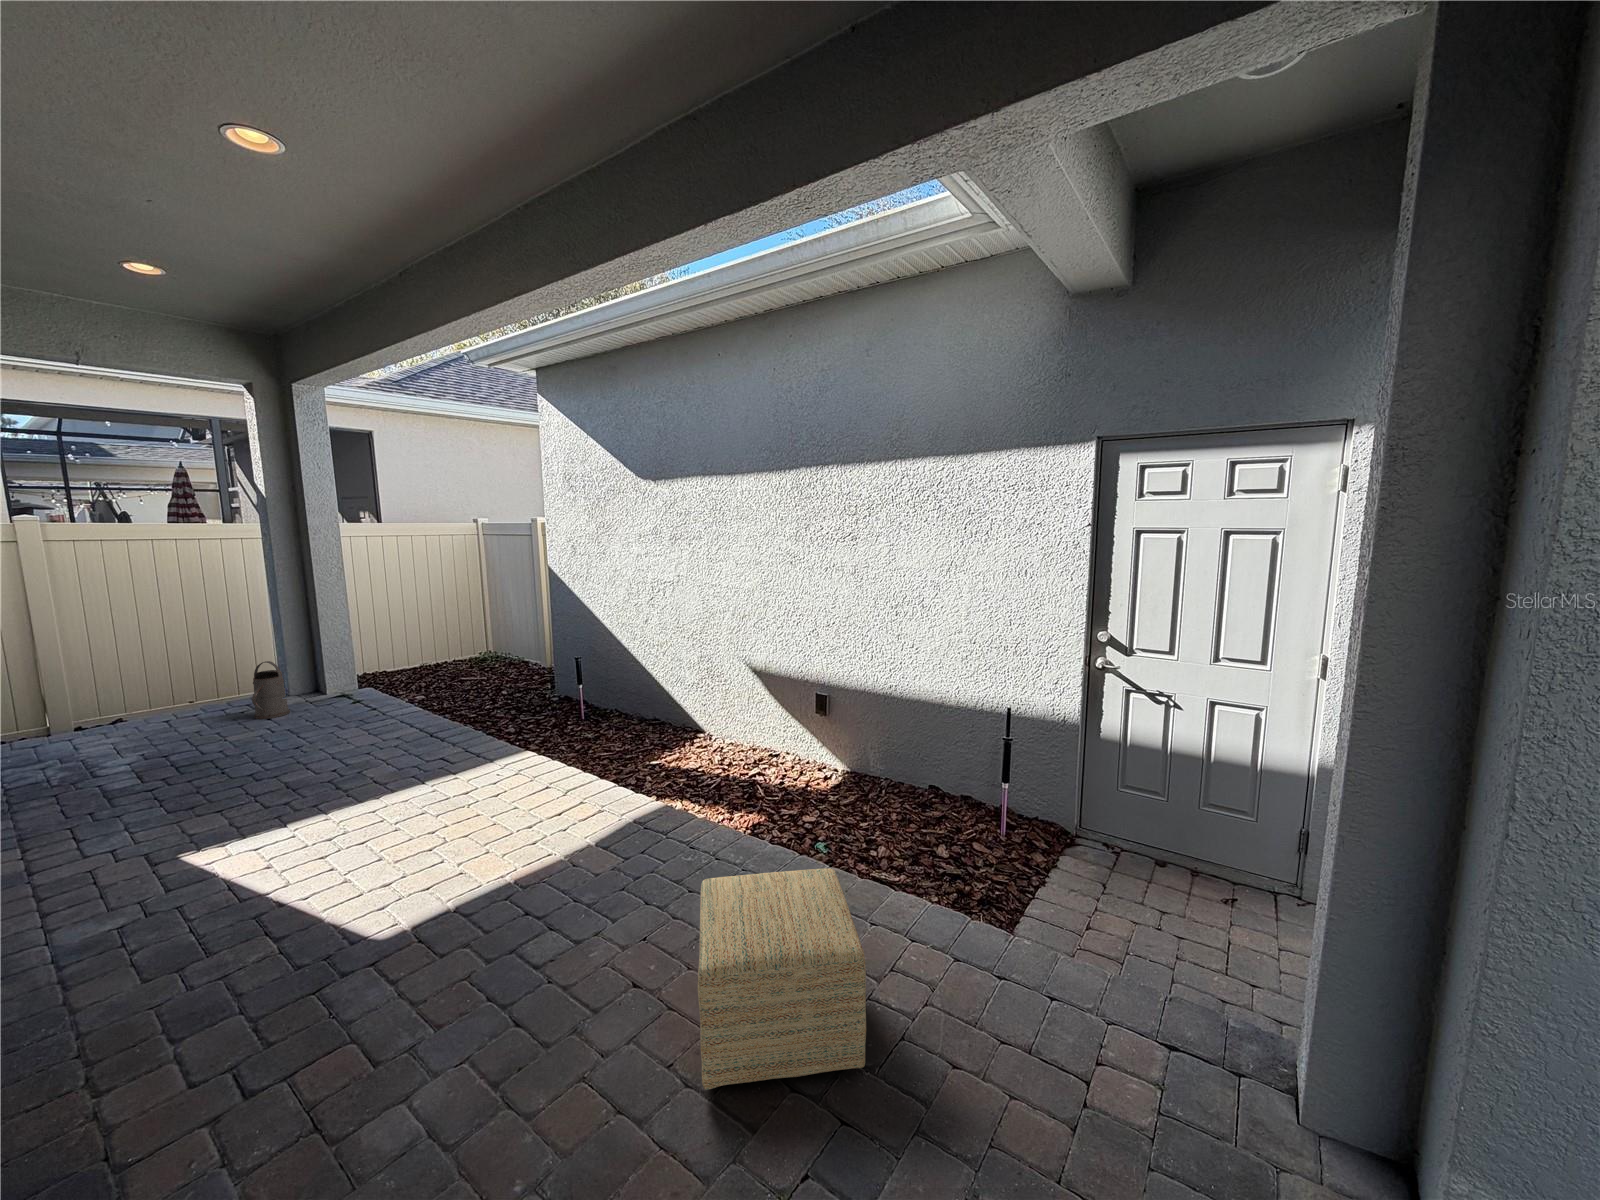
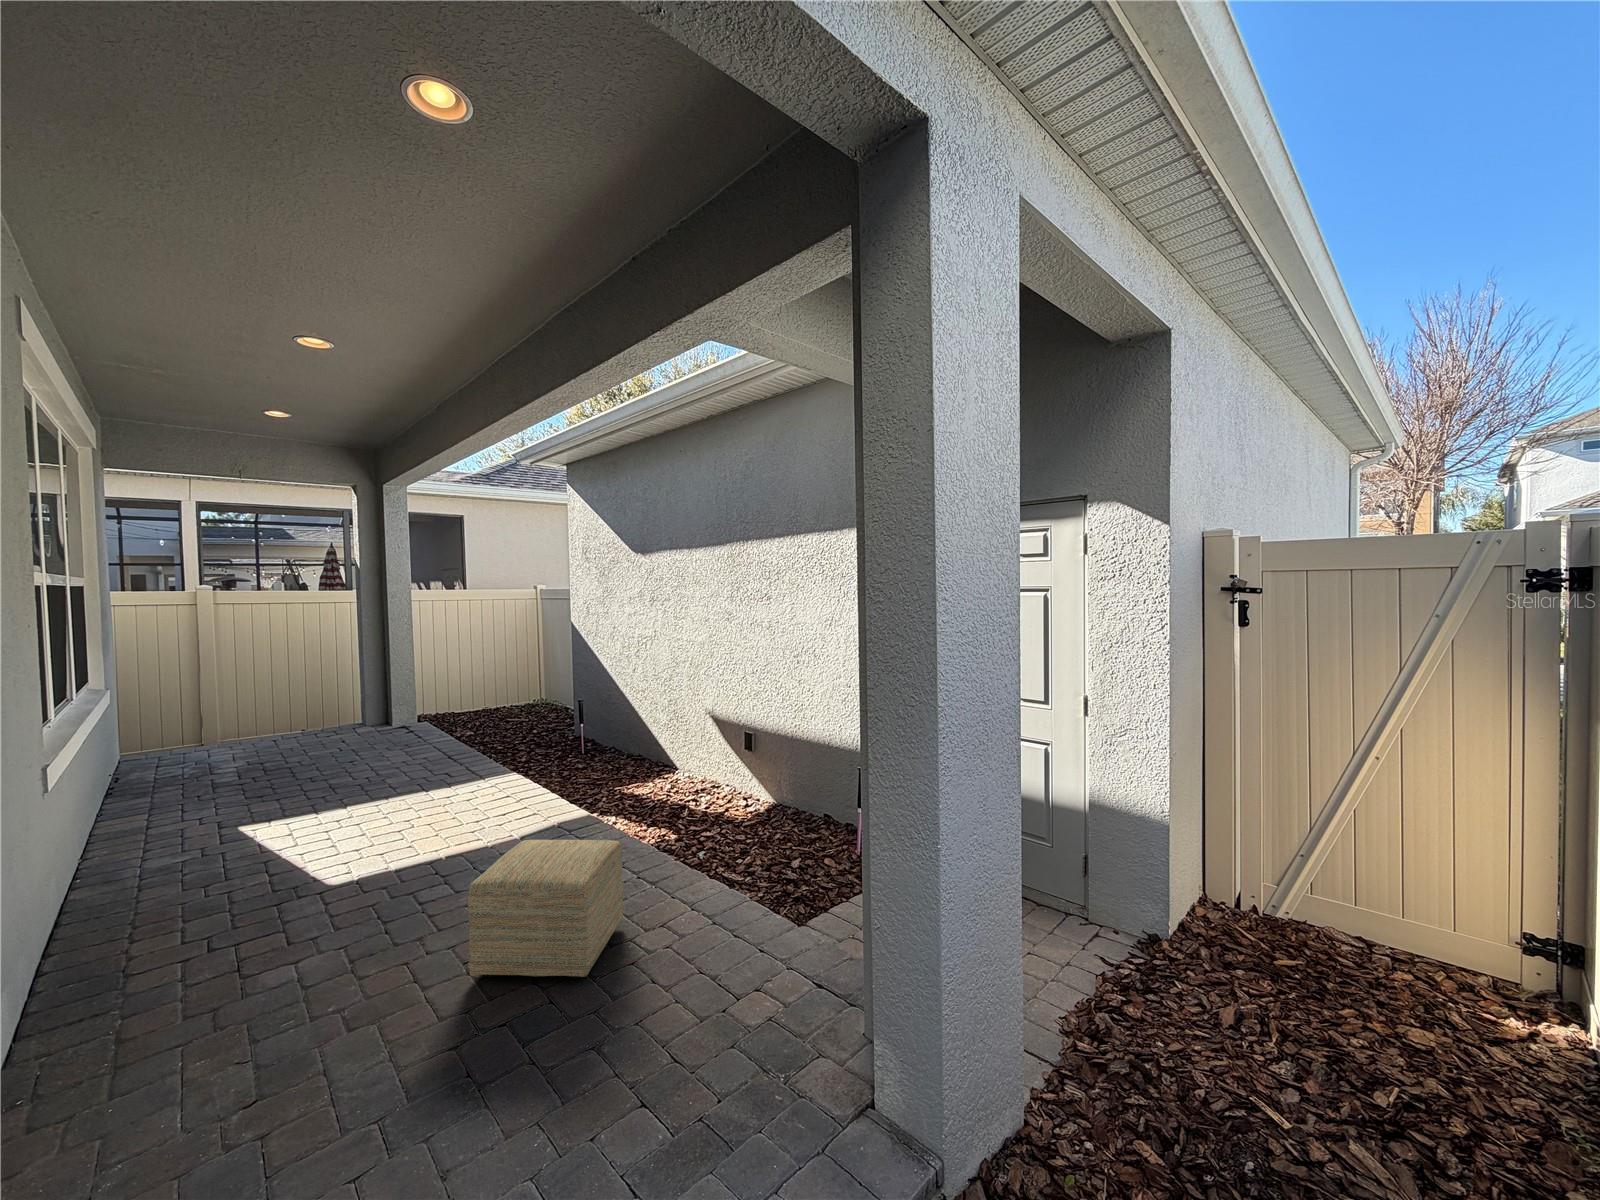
watering can: present [252,661,290,719] -> none [337,696,378,742]

